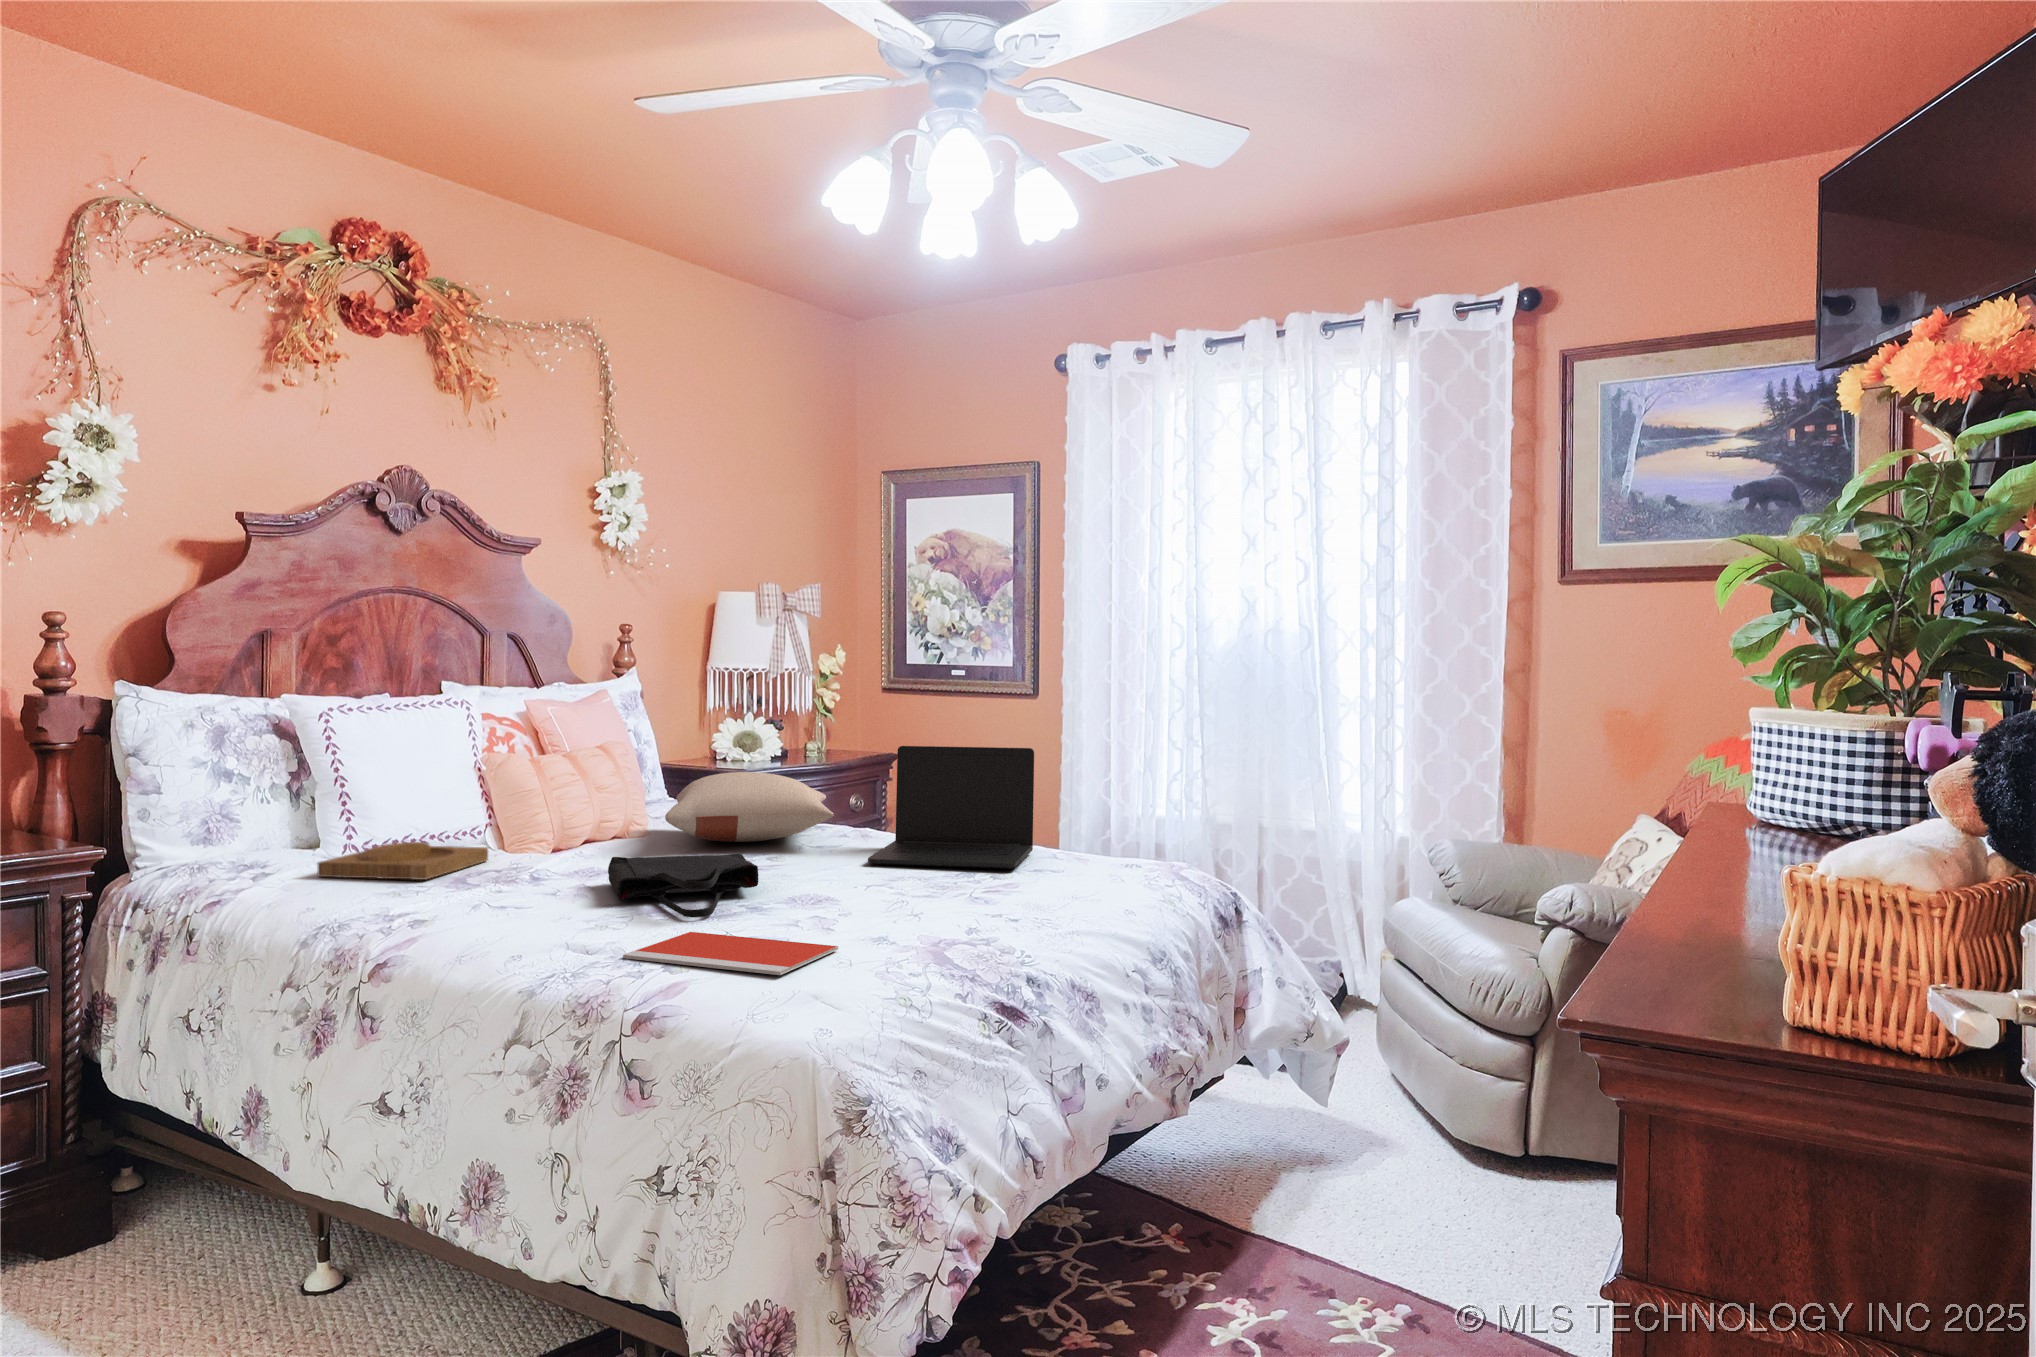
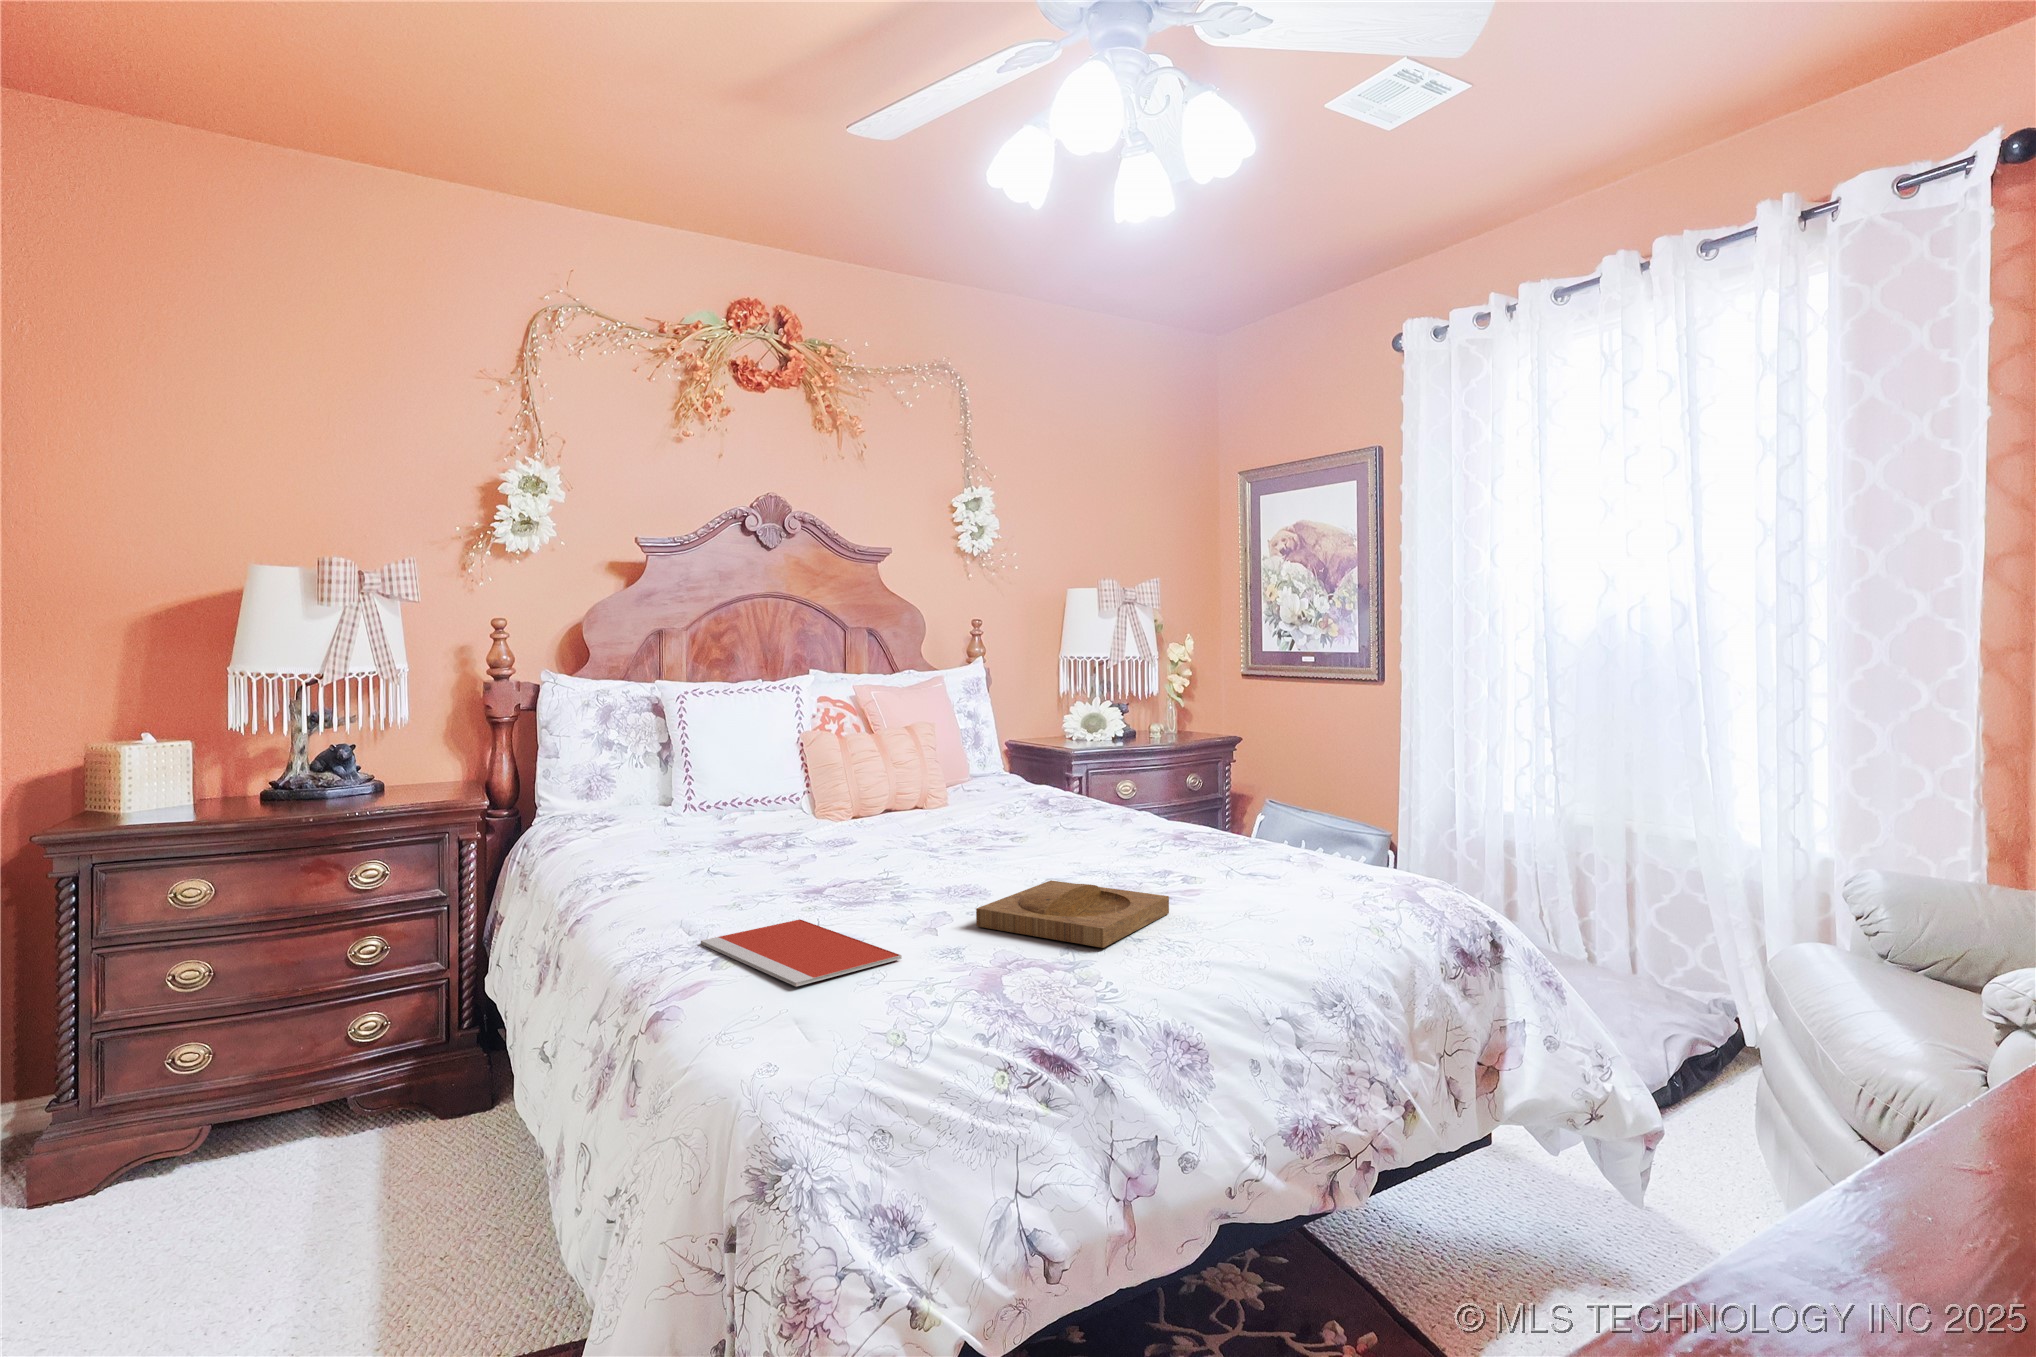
laptop: present [868,746,1034,869] -> none [1074,733,1265,871]
pillow: present [665,772,834,842] -> none [908,755,1091,821]
tray: present [318,842,488,880] -> present [976,880,1169,948]
tote bag: present [608,853,758,917] -> none [789,833,941,903]

